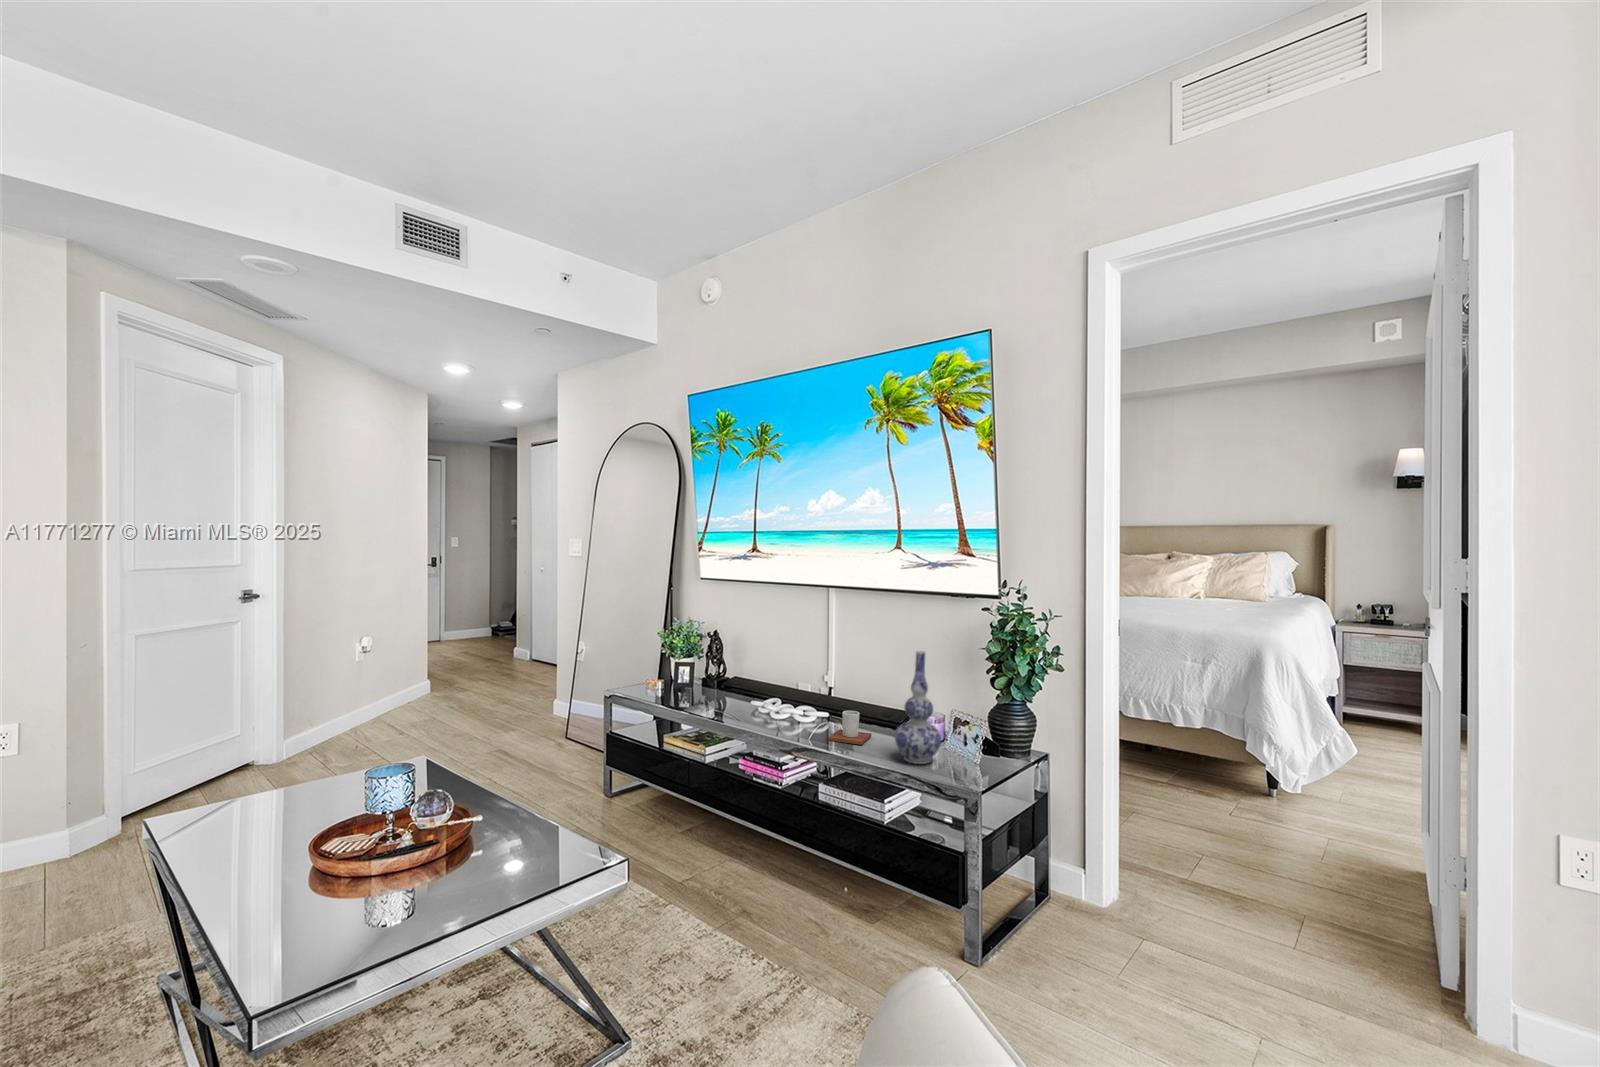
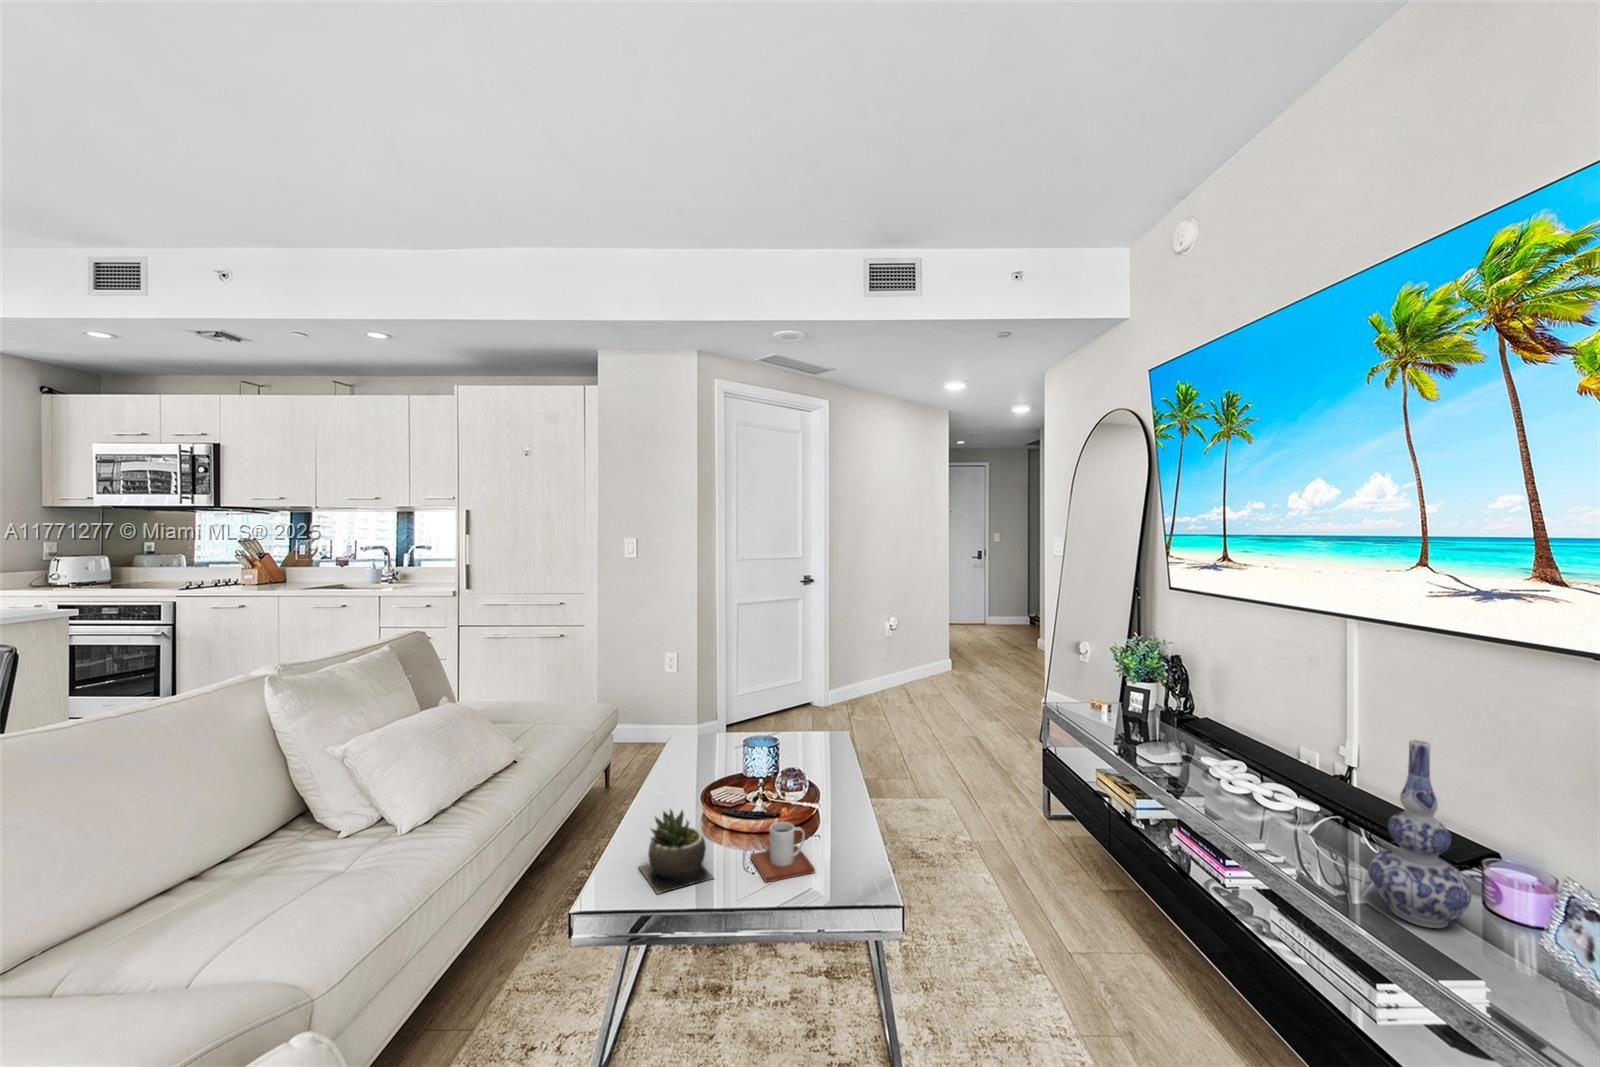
mug: present [828,711,872,745] -> present [750,822,815,882]
succulent plant: none [298,828,422,935] -> present [639,810,714,894]

